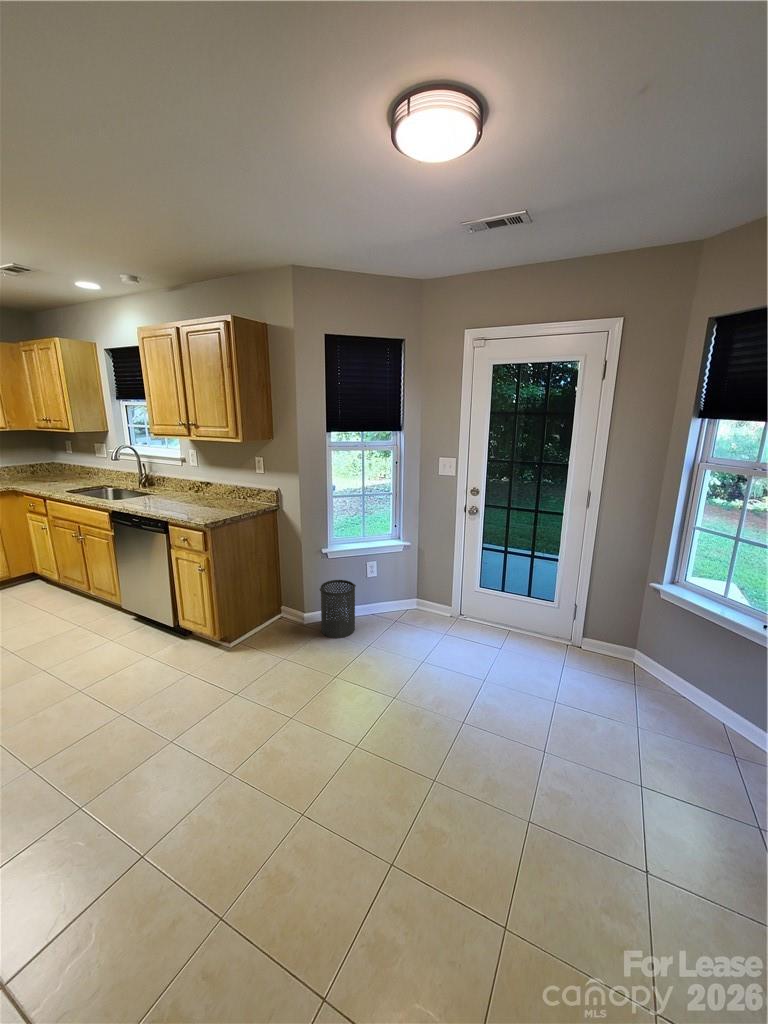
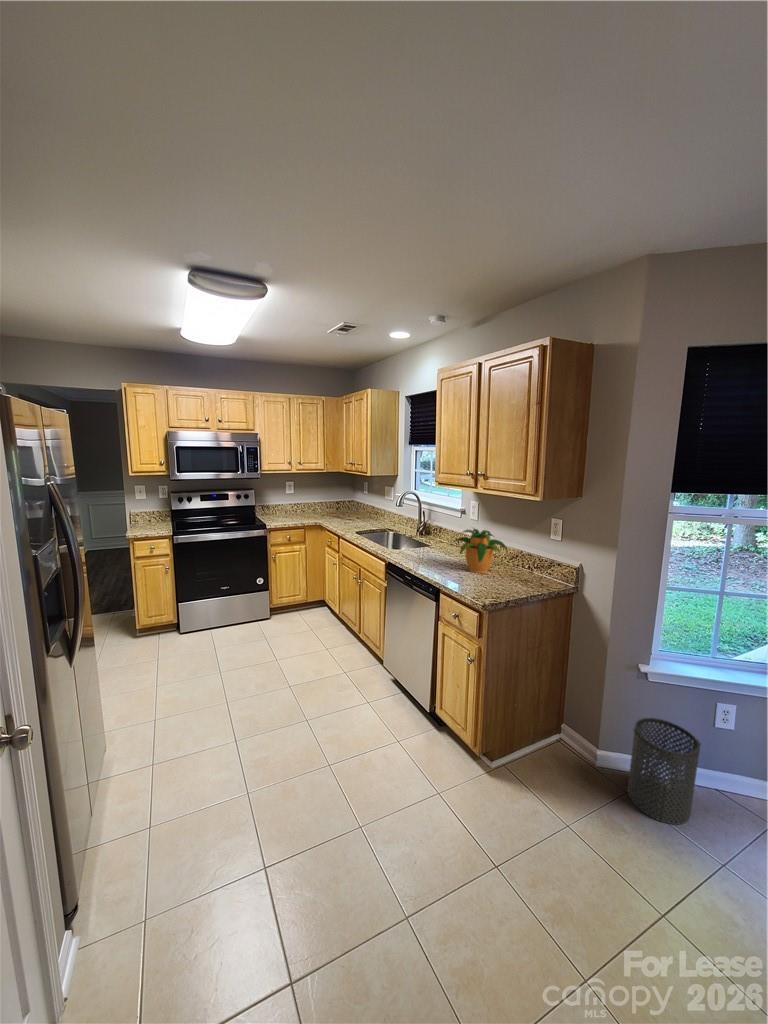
potted plant: none [176,470,226,507] -> present [455,529,507,573]

